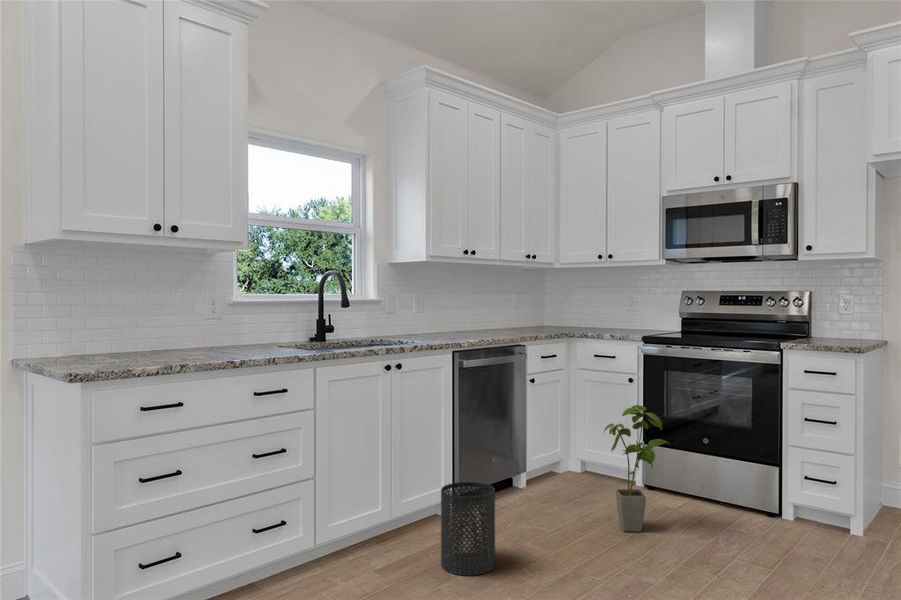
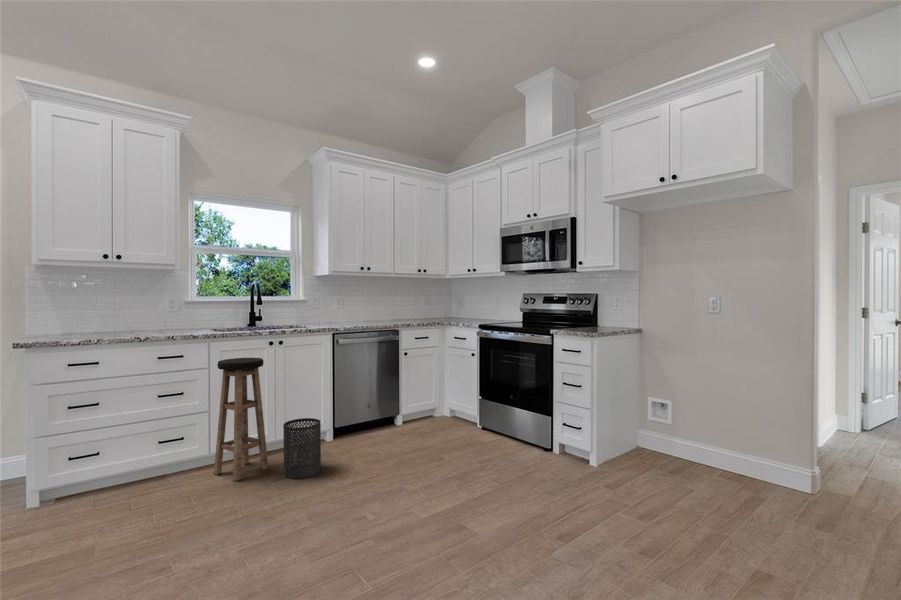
bar stool: none [333,390,409,585] -> present [214,358,268,481]
house plant: present [604,405,670,532] -> none [420,371,465,457]

